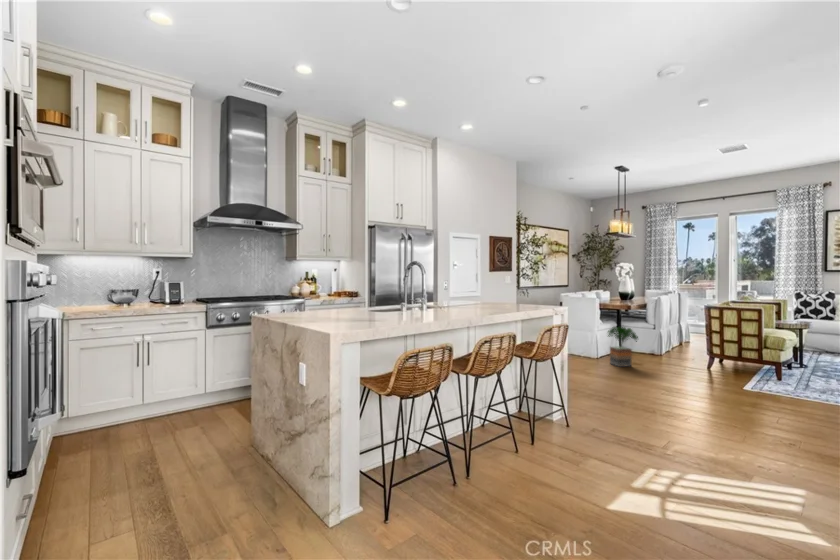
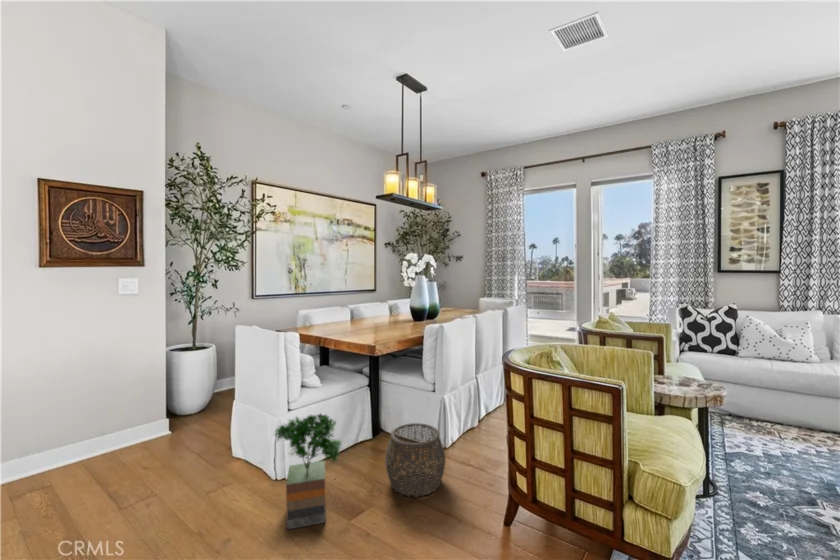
woven basket: none [643,338,674,364] -> present [385,423,446,497]

